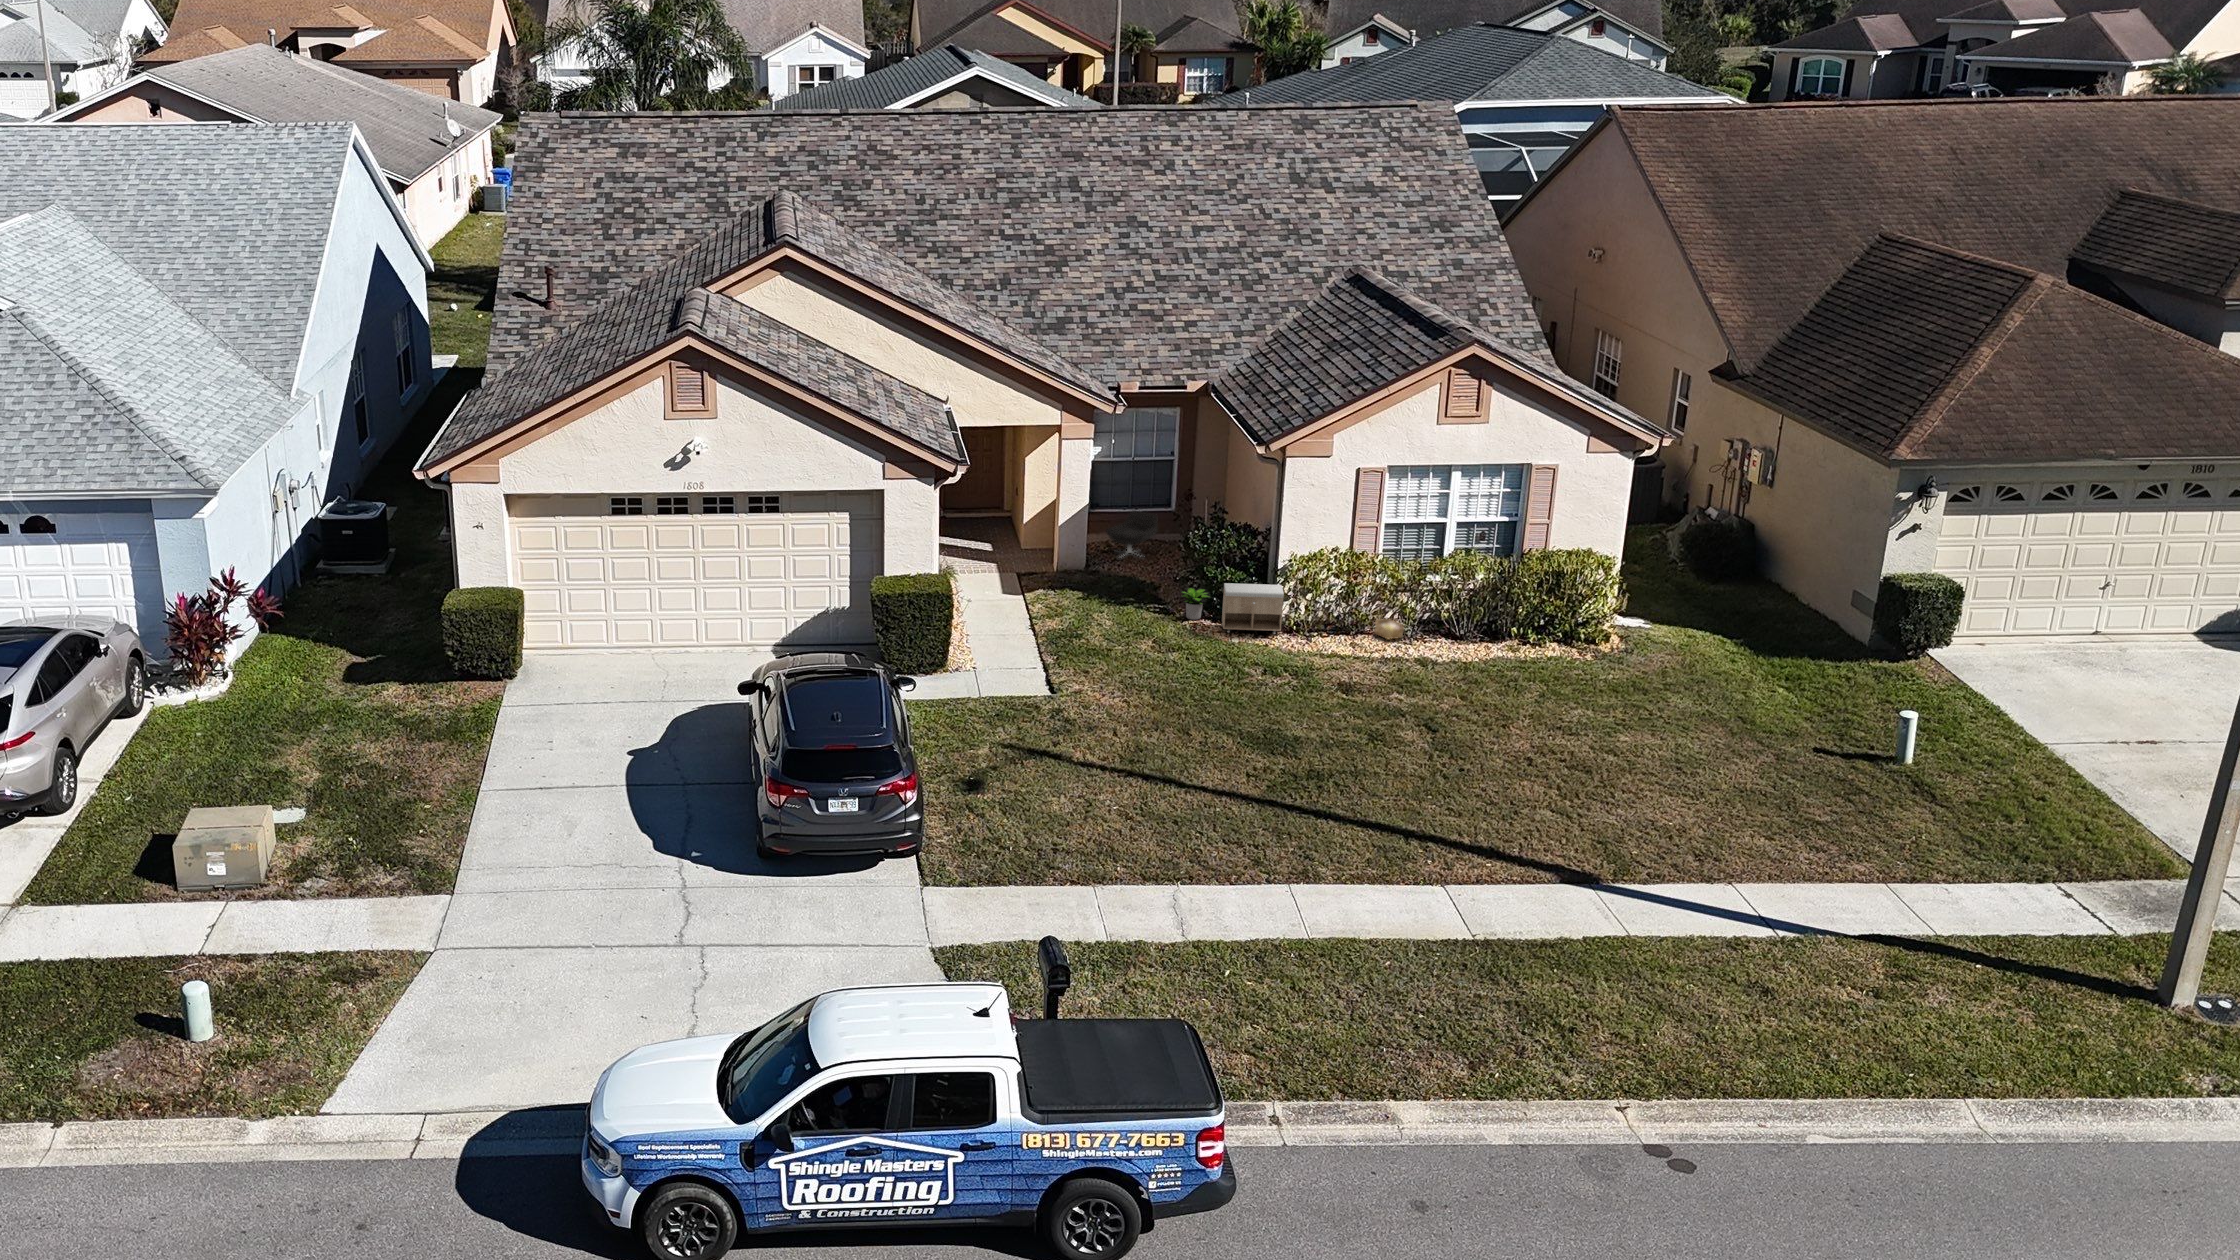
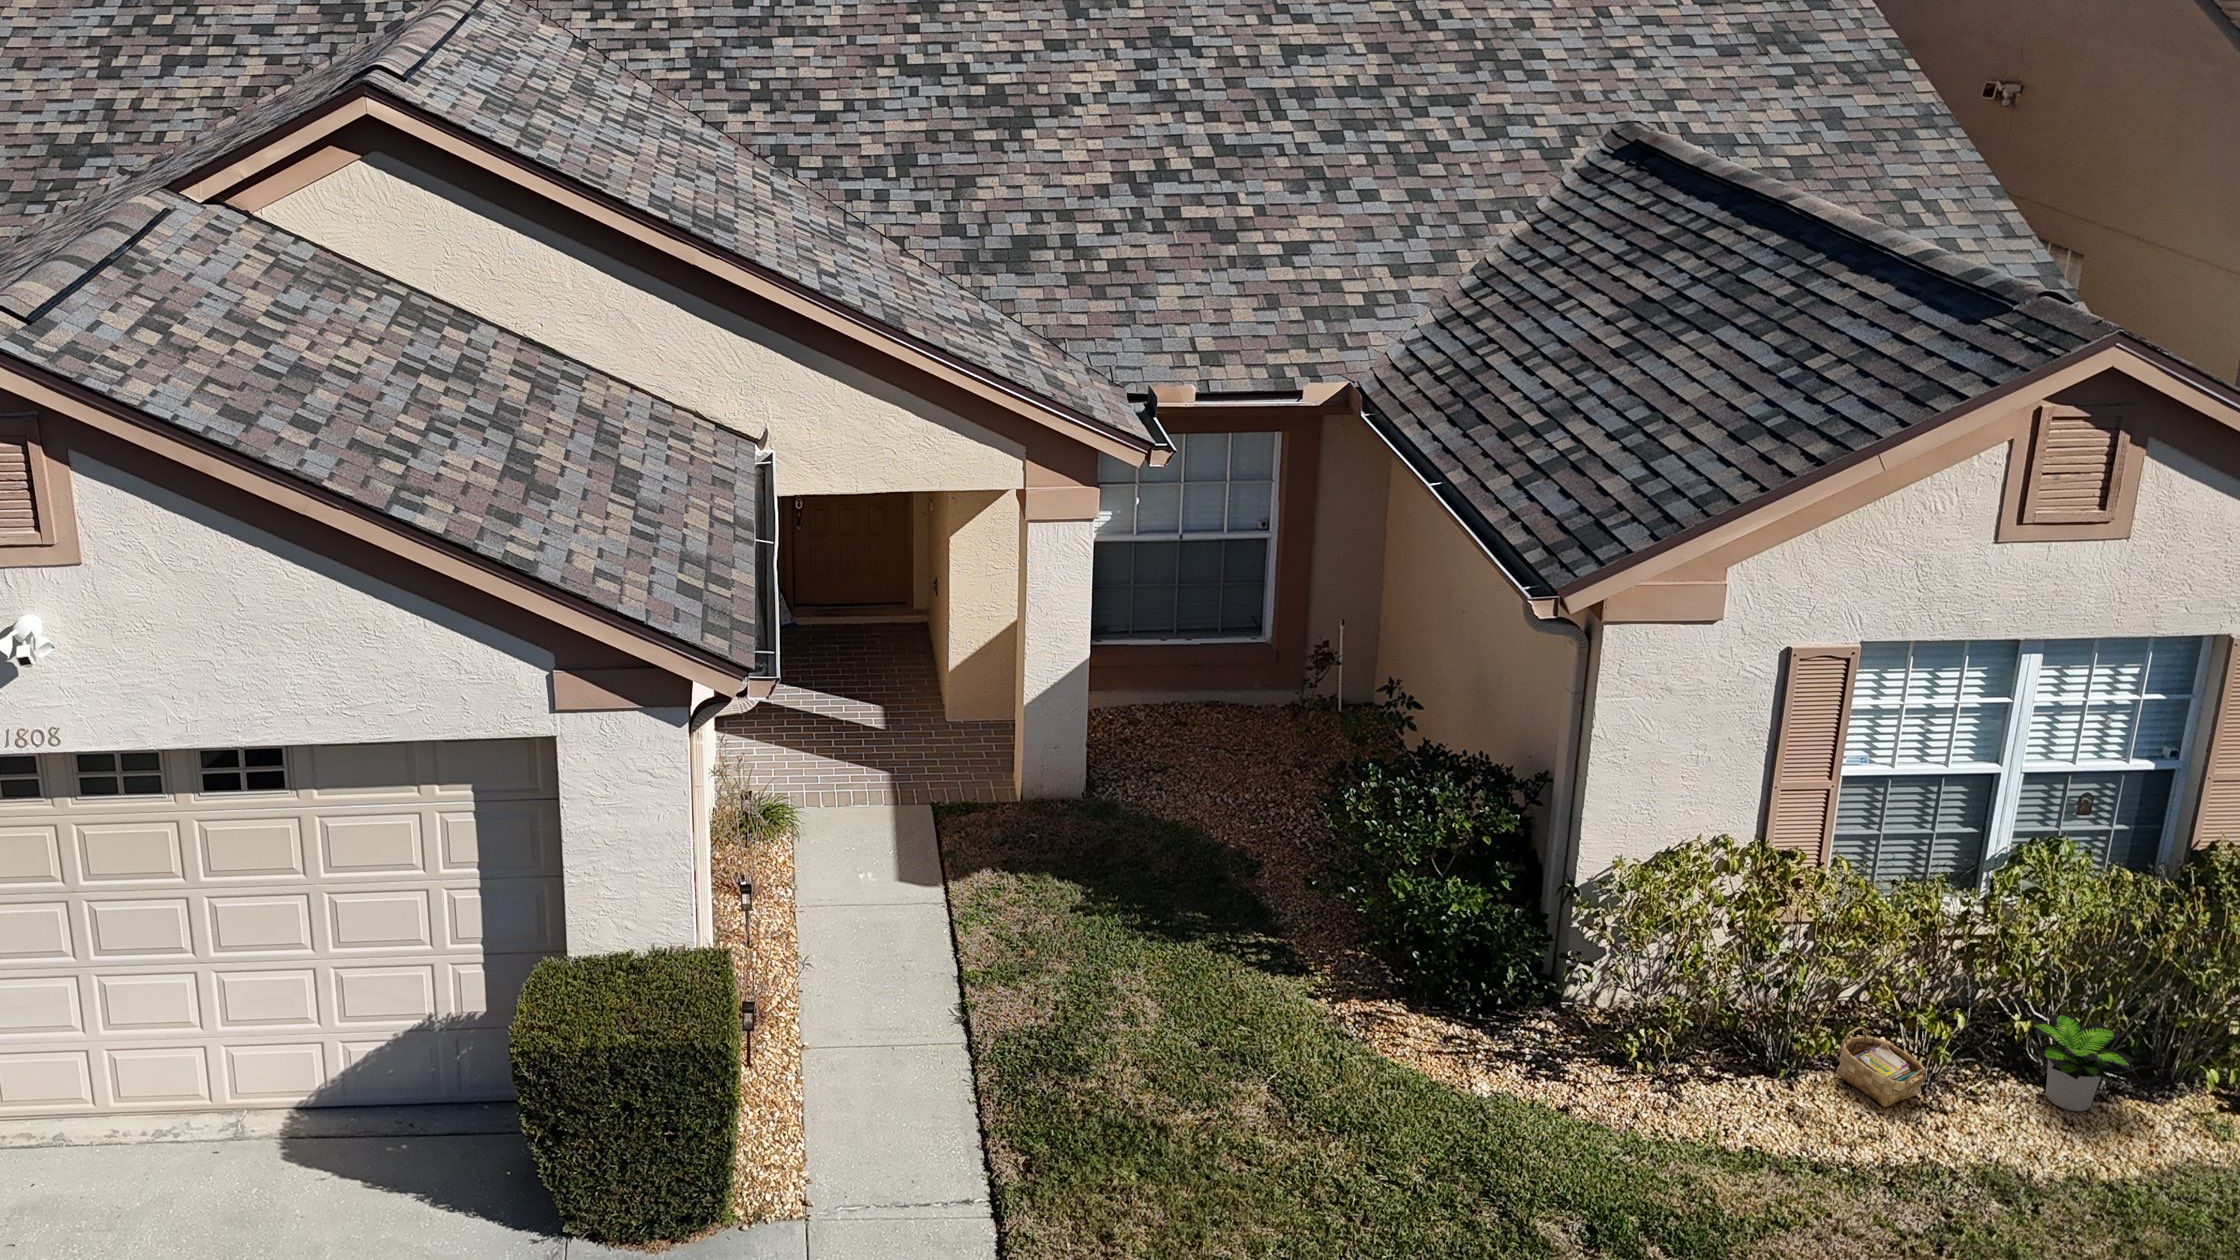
lounge chair: present [1106,511,1158,556] -> none [1121,635,1234,747]
storage bench: present [1222,583,1284,634] -> none [1430,928,1606,1070]
potted plant: present [1180,587,1210,620] -> present [2033,1013,2135,1111]

